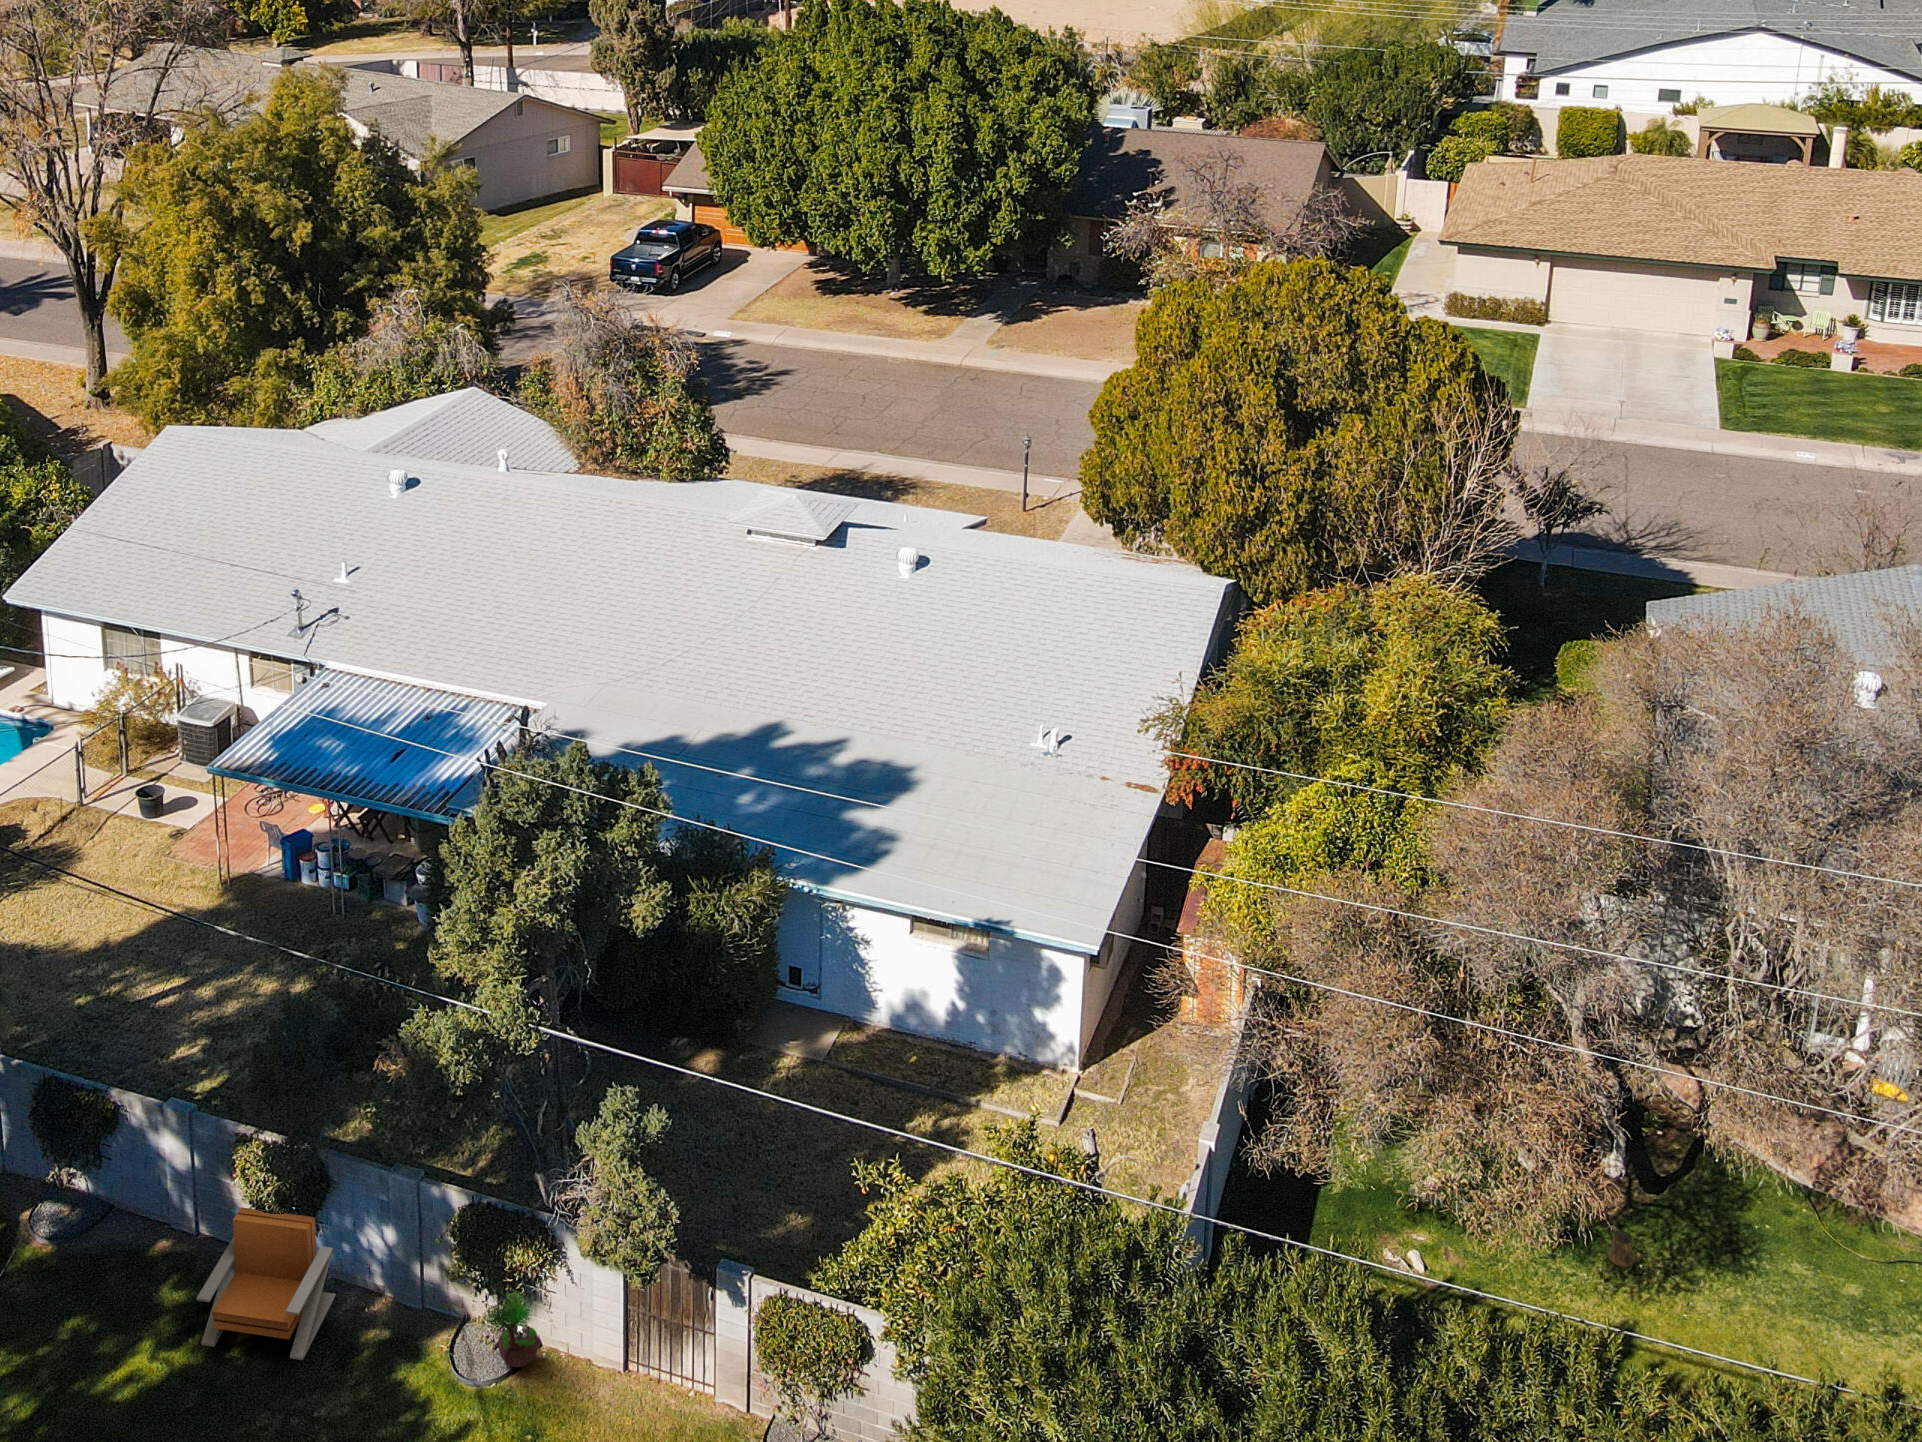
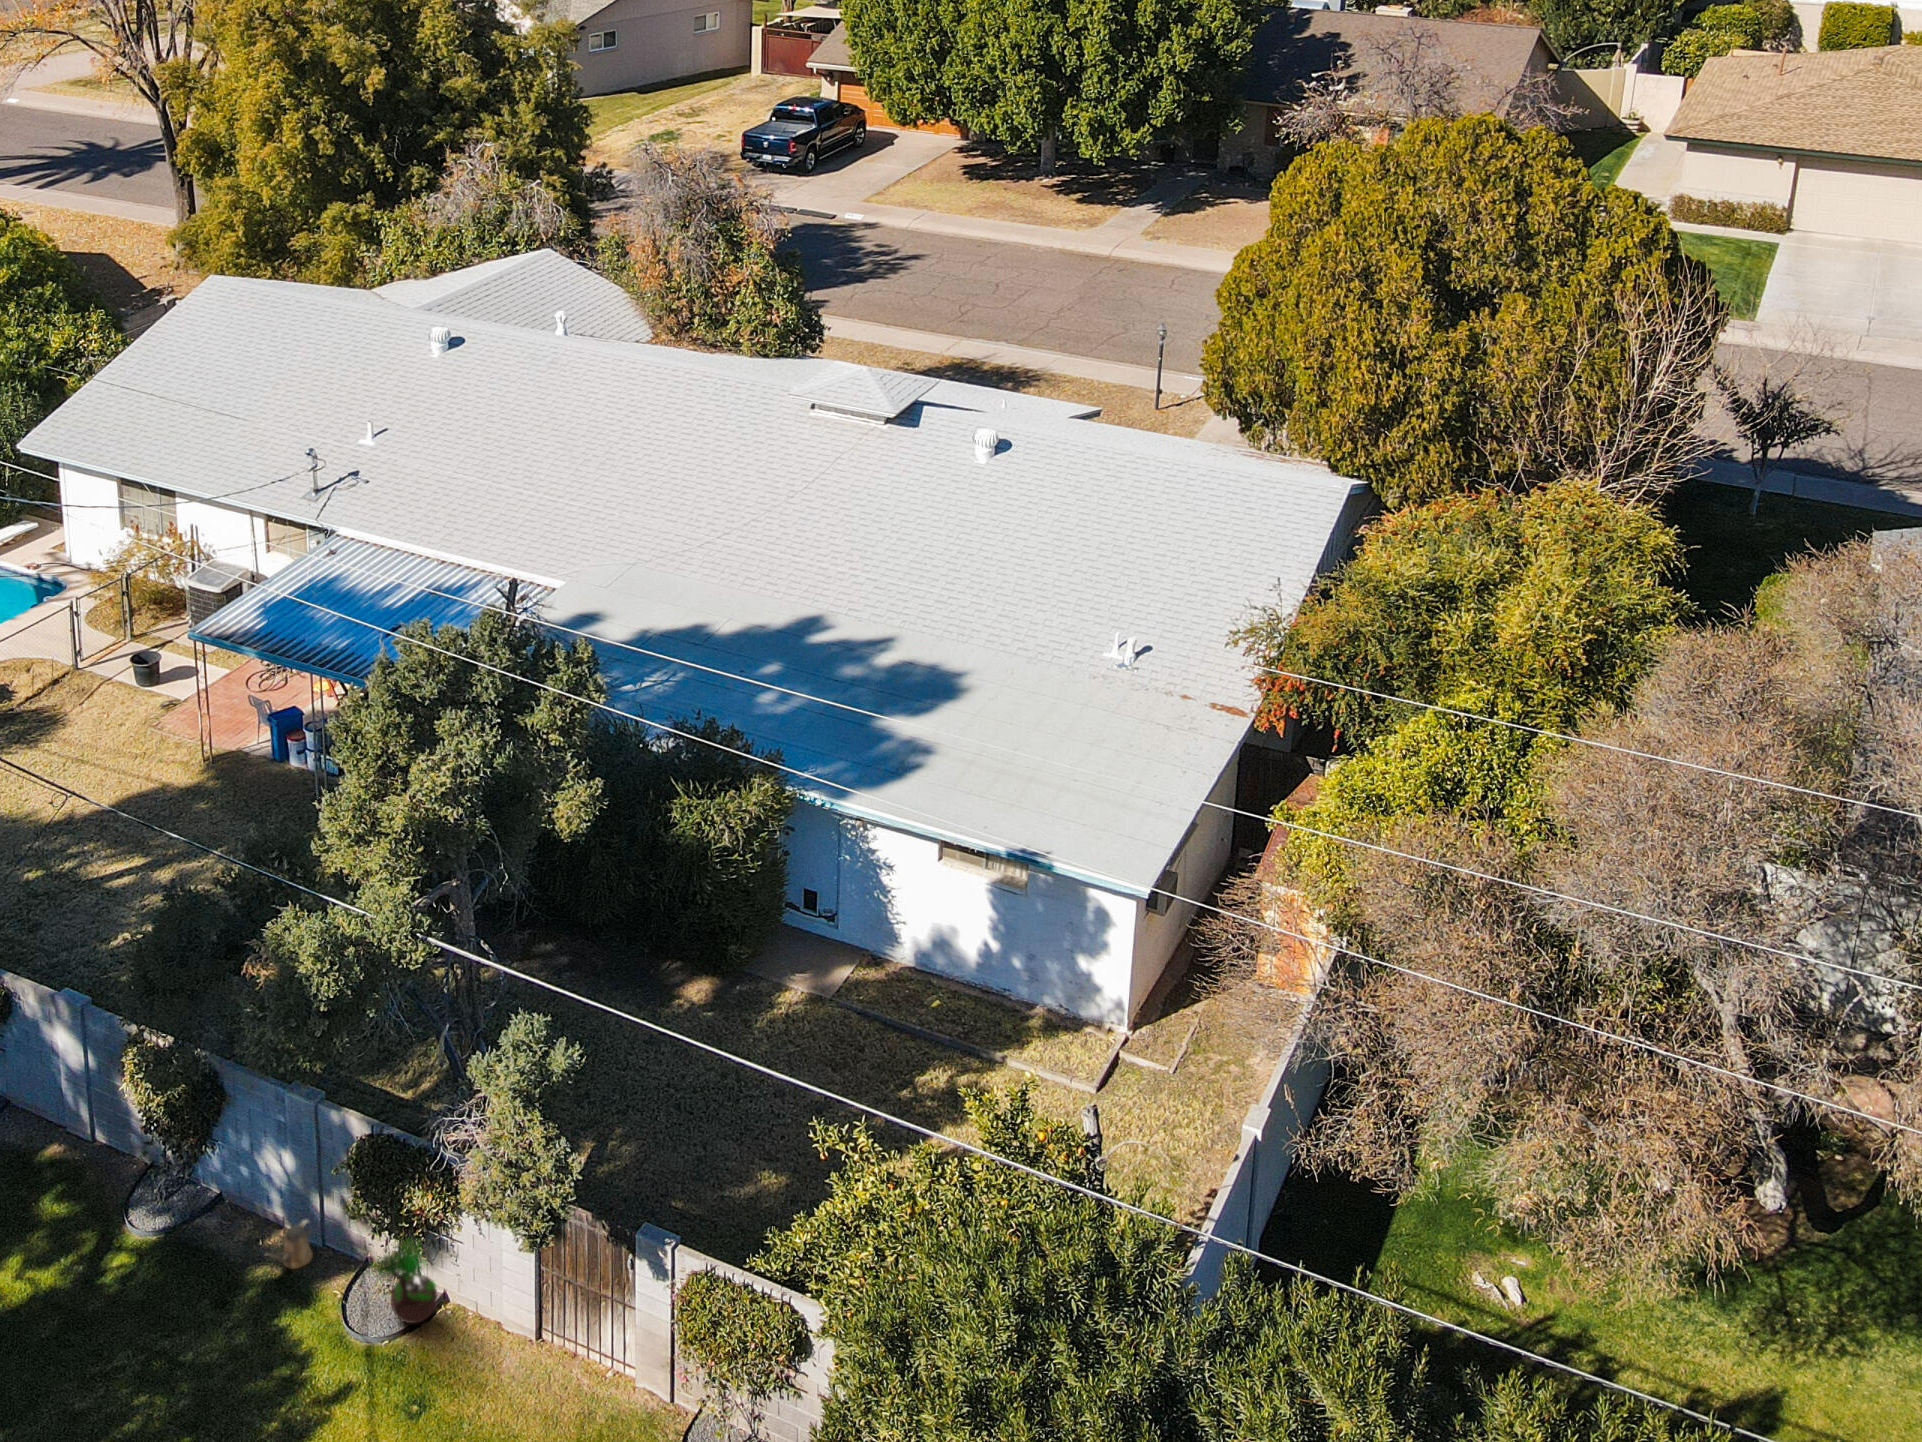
lounge chair: present [197,1207,336,1360] -> none [63,1112,228,1291]
watering can: present [1607,1225,1651,1267] -> present [266,1220,313,1269]

